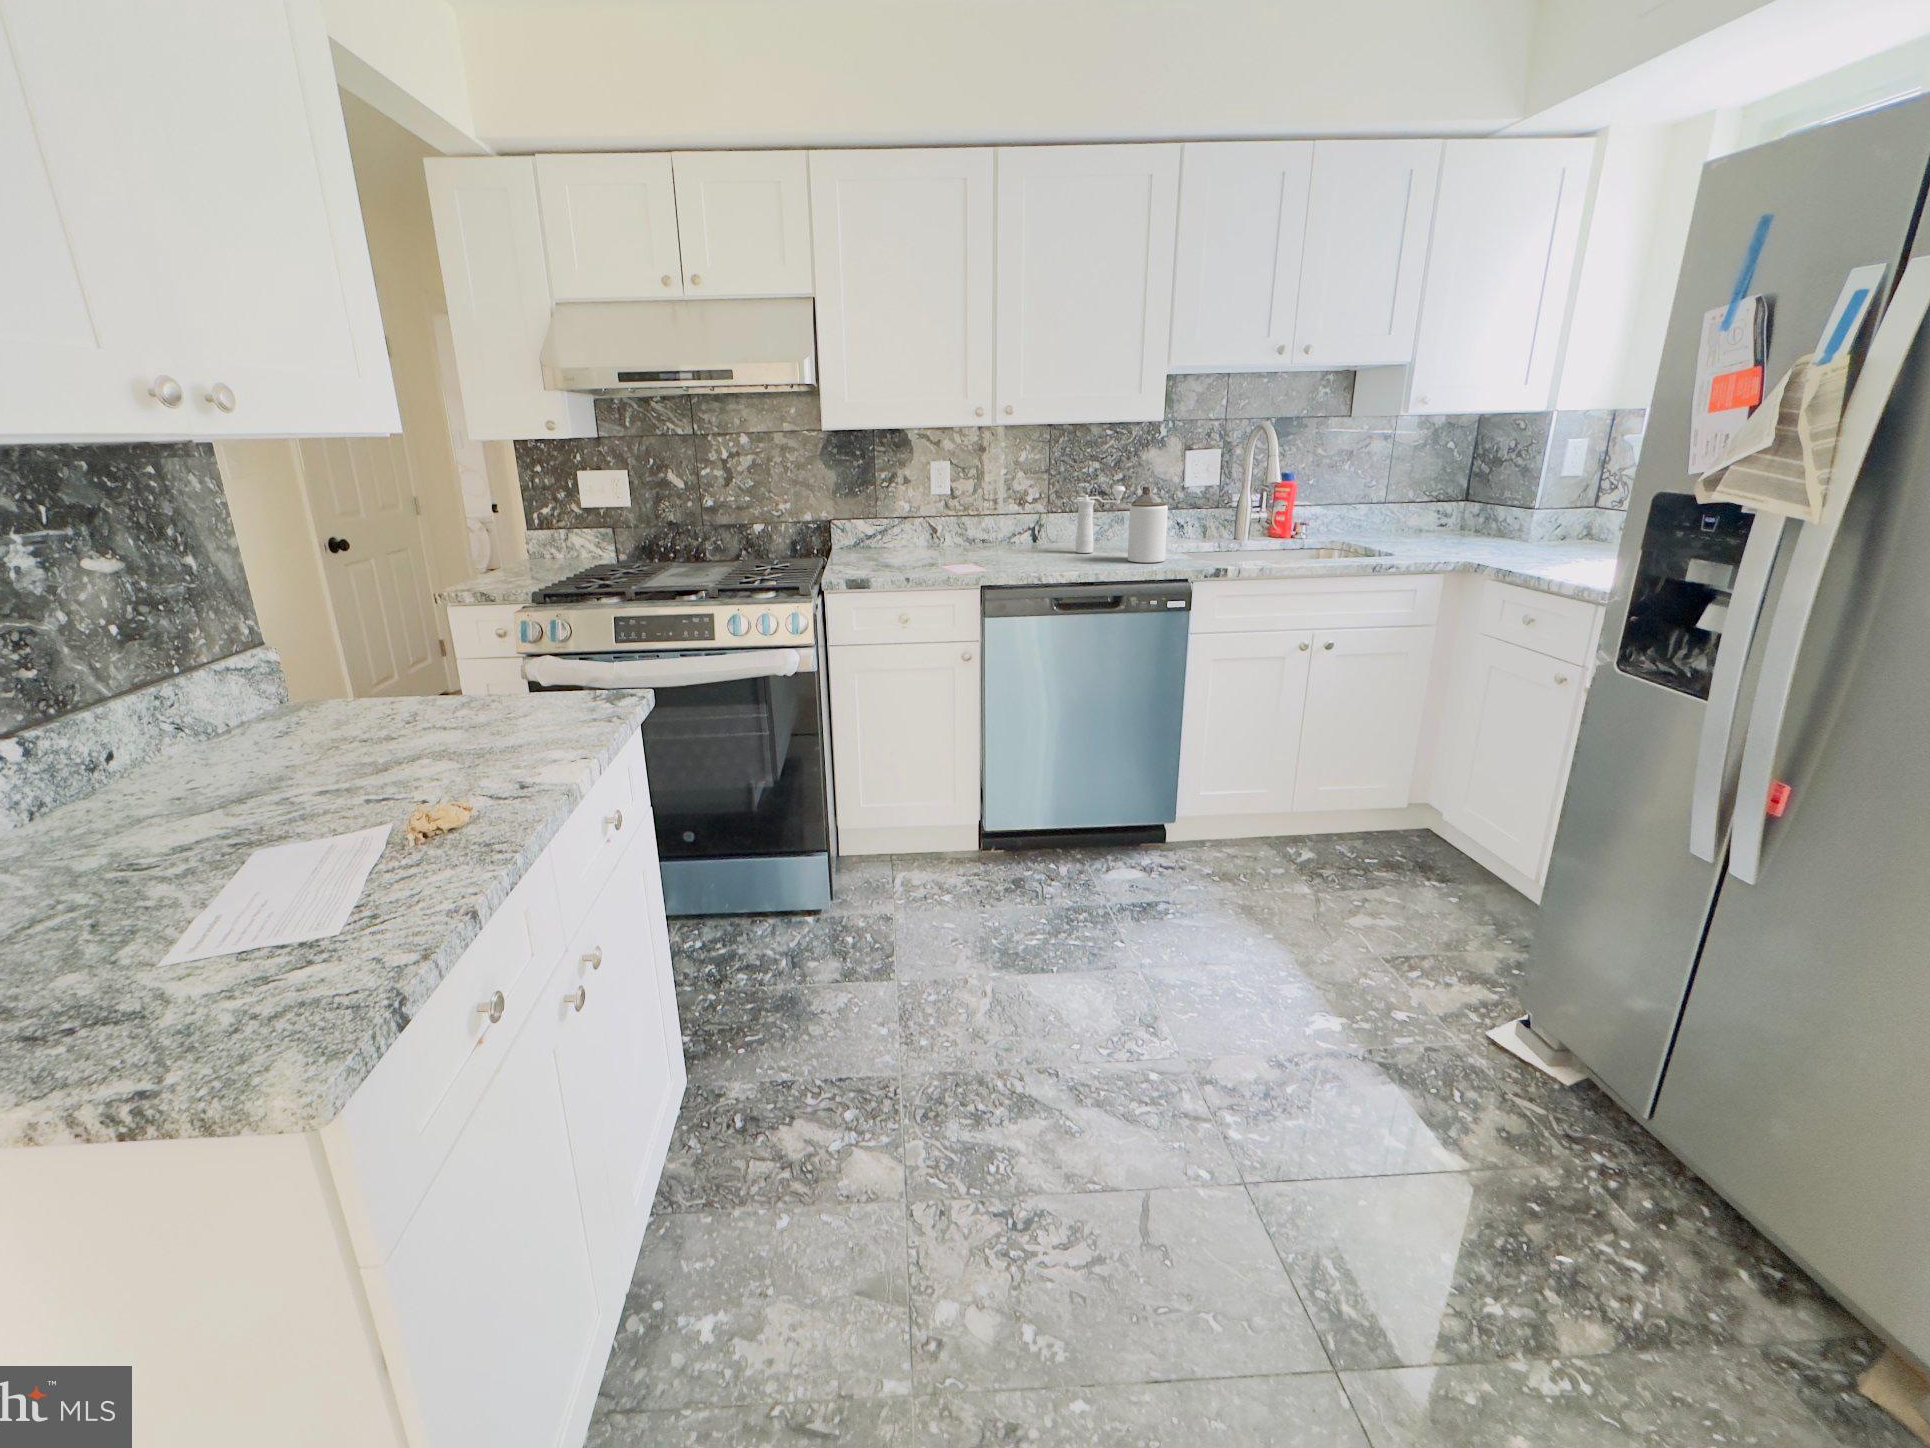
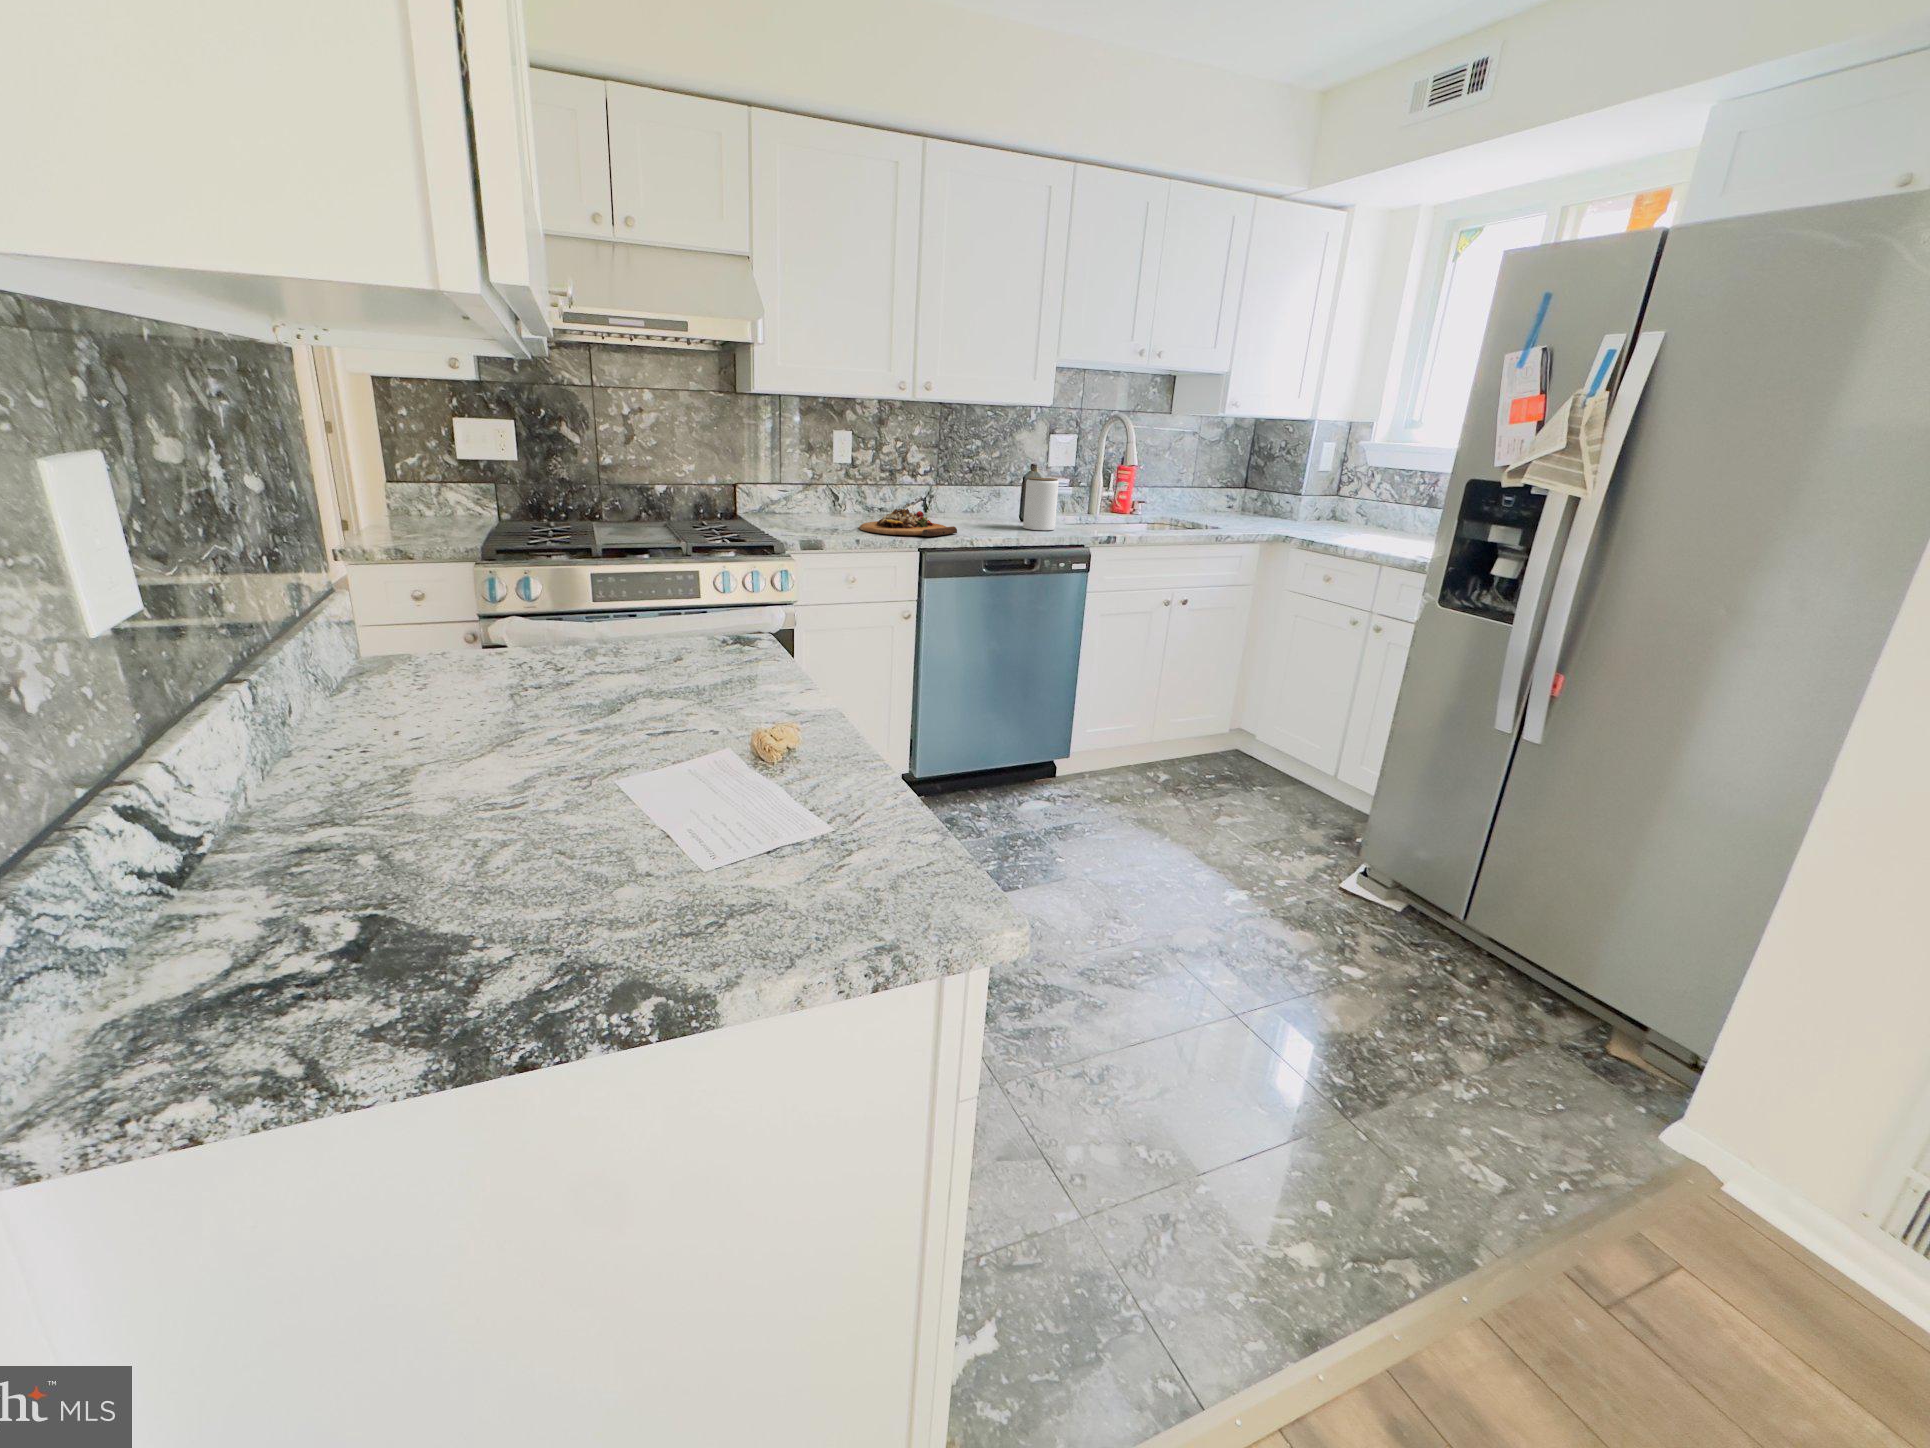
pepper mill: present [1076,486,1125,553] -> none [970,462,1012,521]
cutting board: none [937,542,1038,573] -> present [859,509,957,536]

